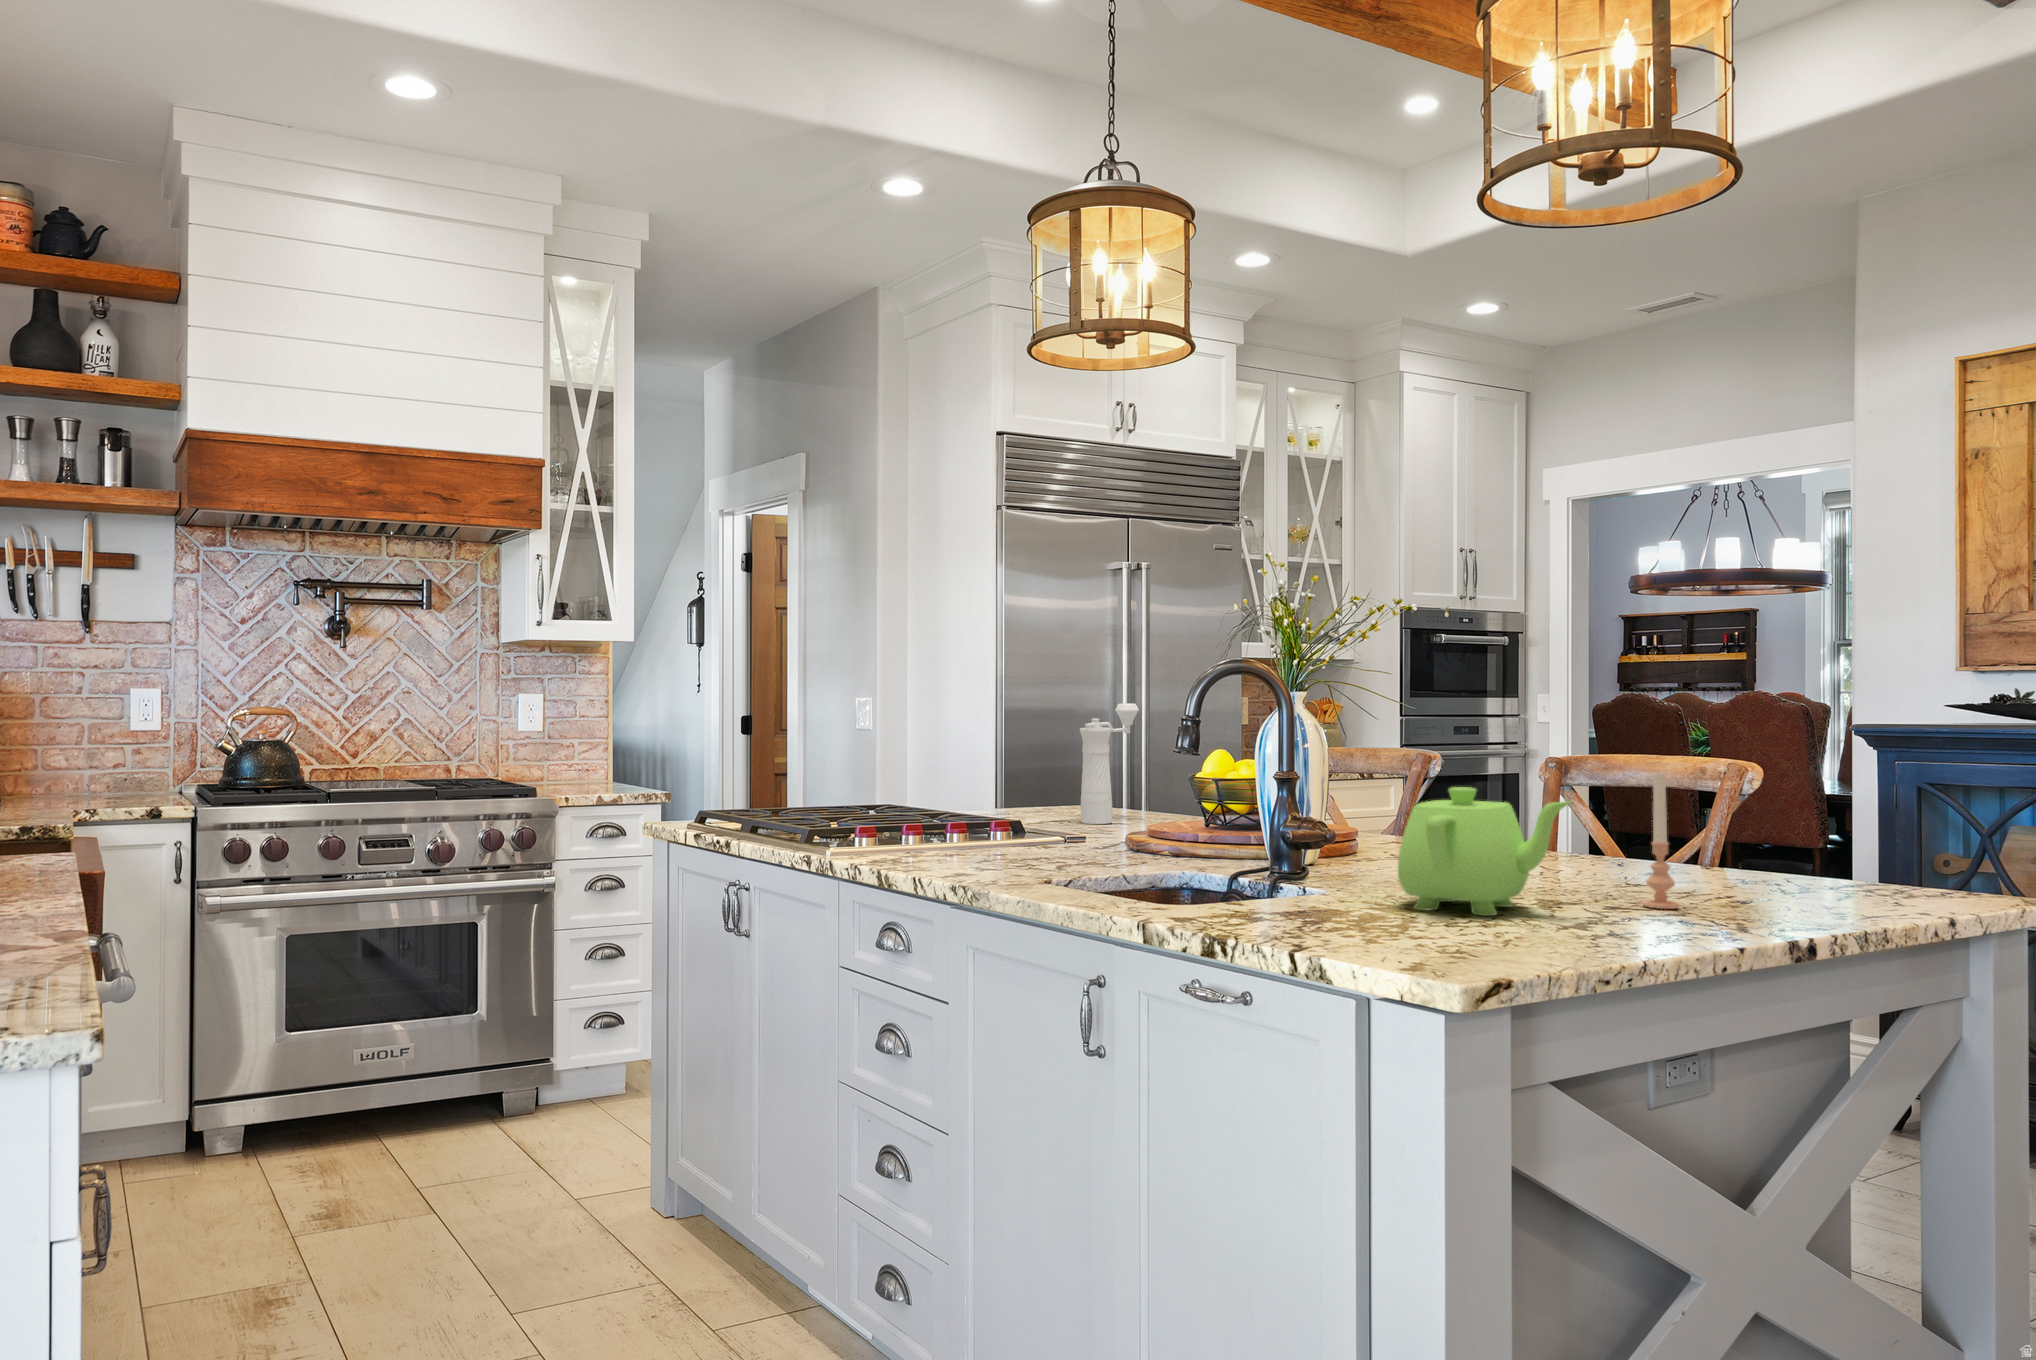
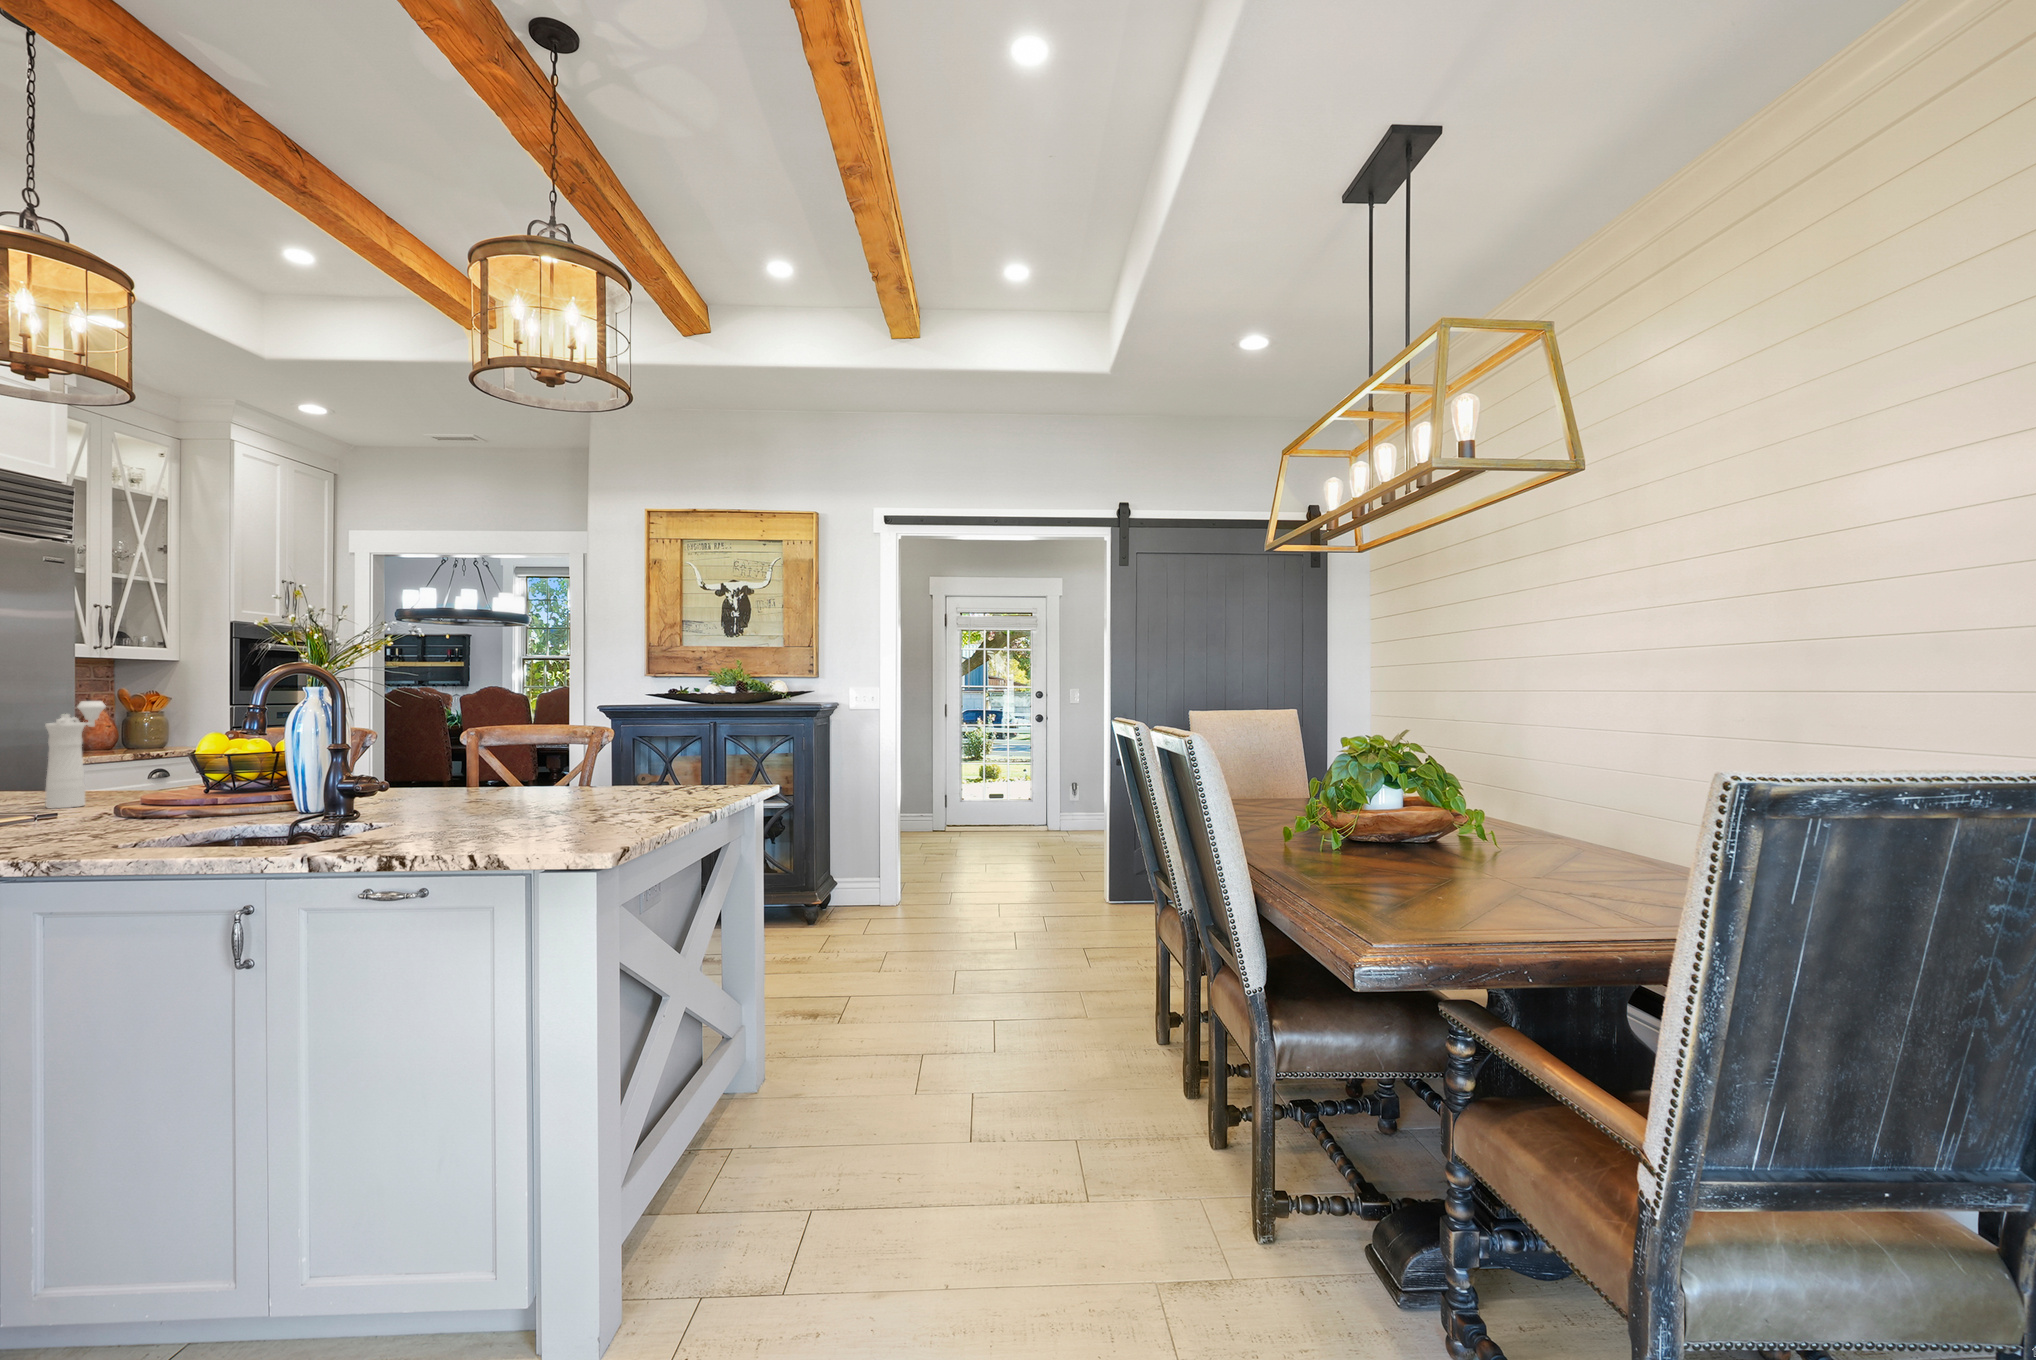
candle: present [1642,773,1679,909] -> none [607,732,627,808]
teapot: present [1398,787,1572,916] -> none [474,747,589,825]

